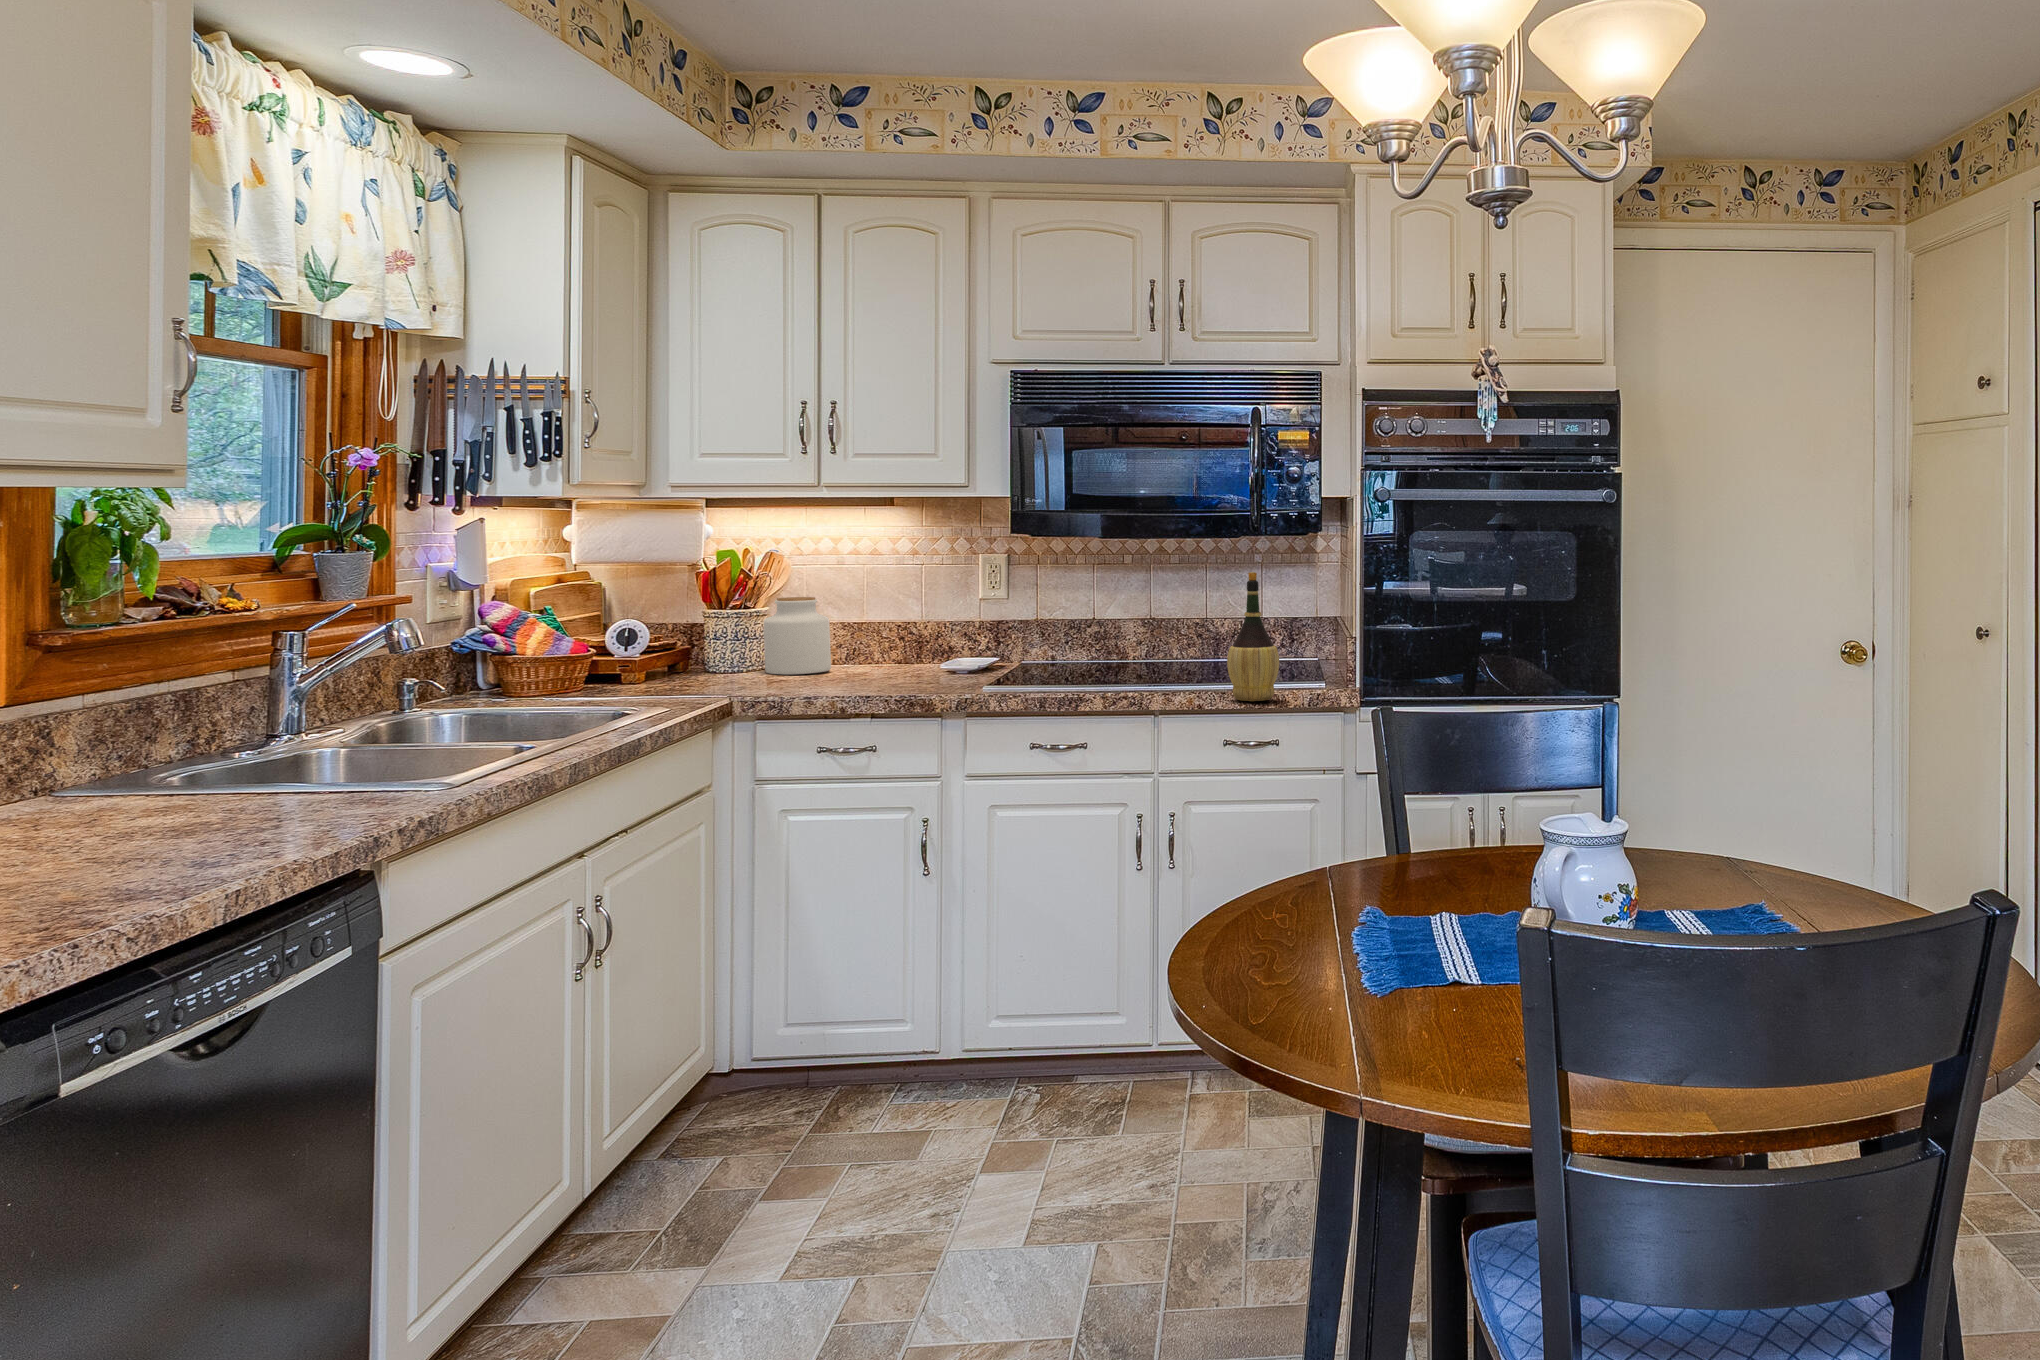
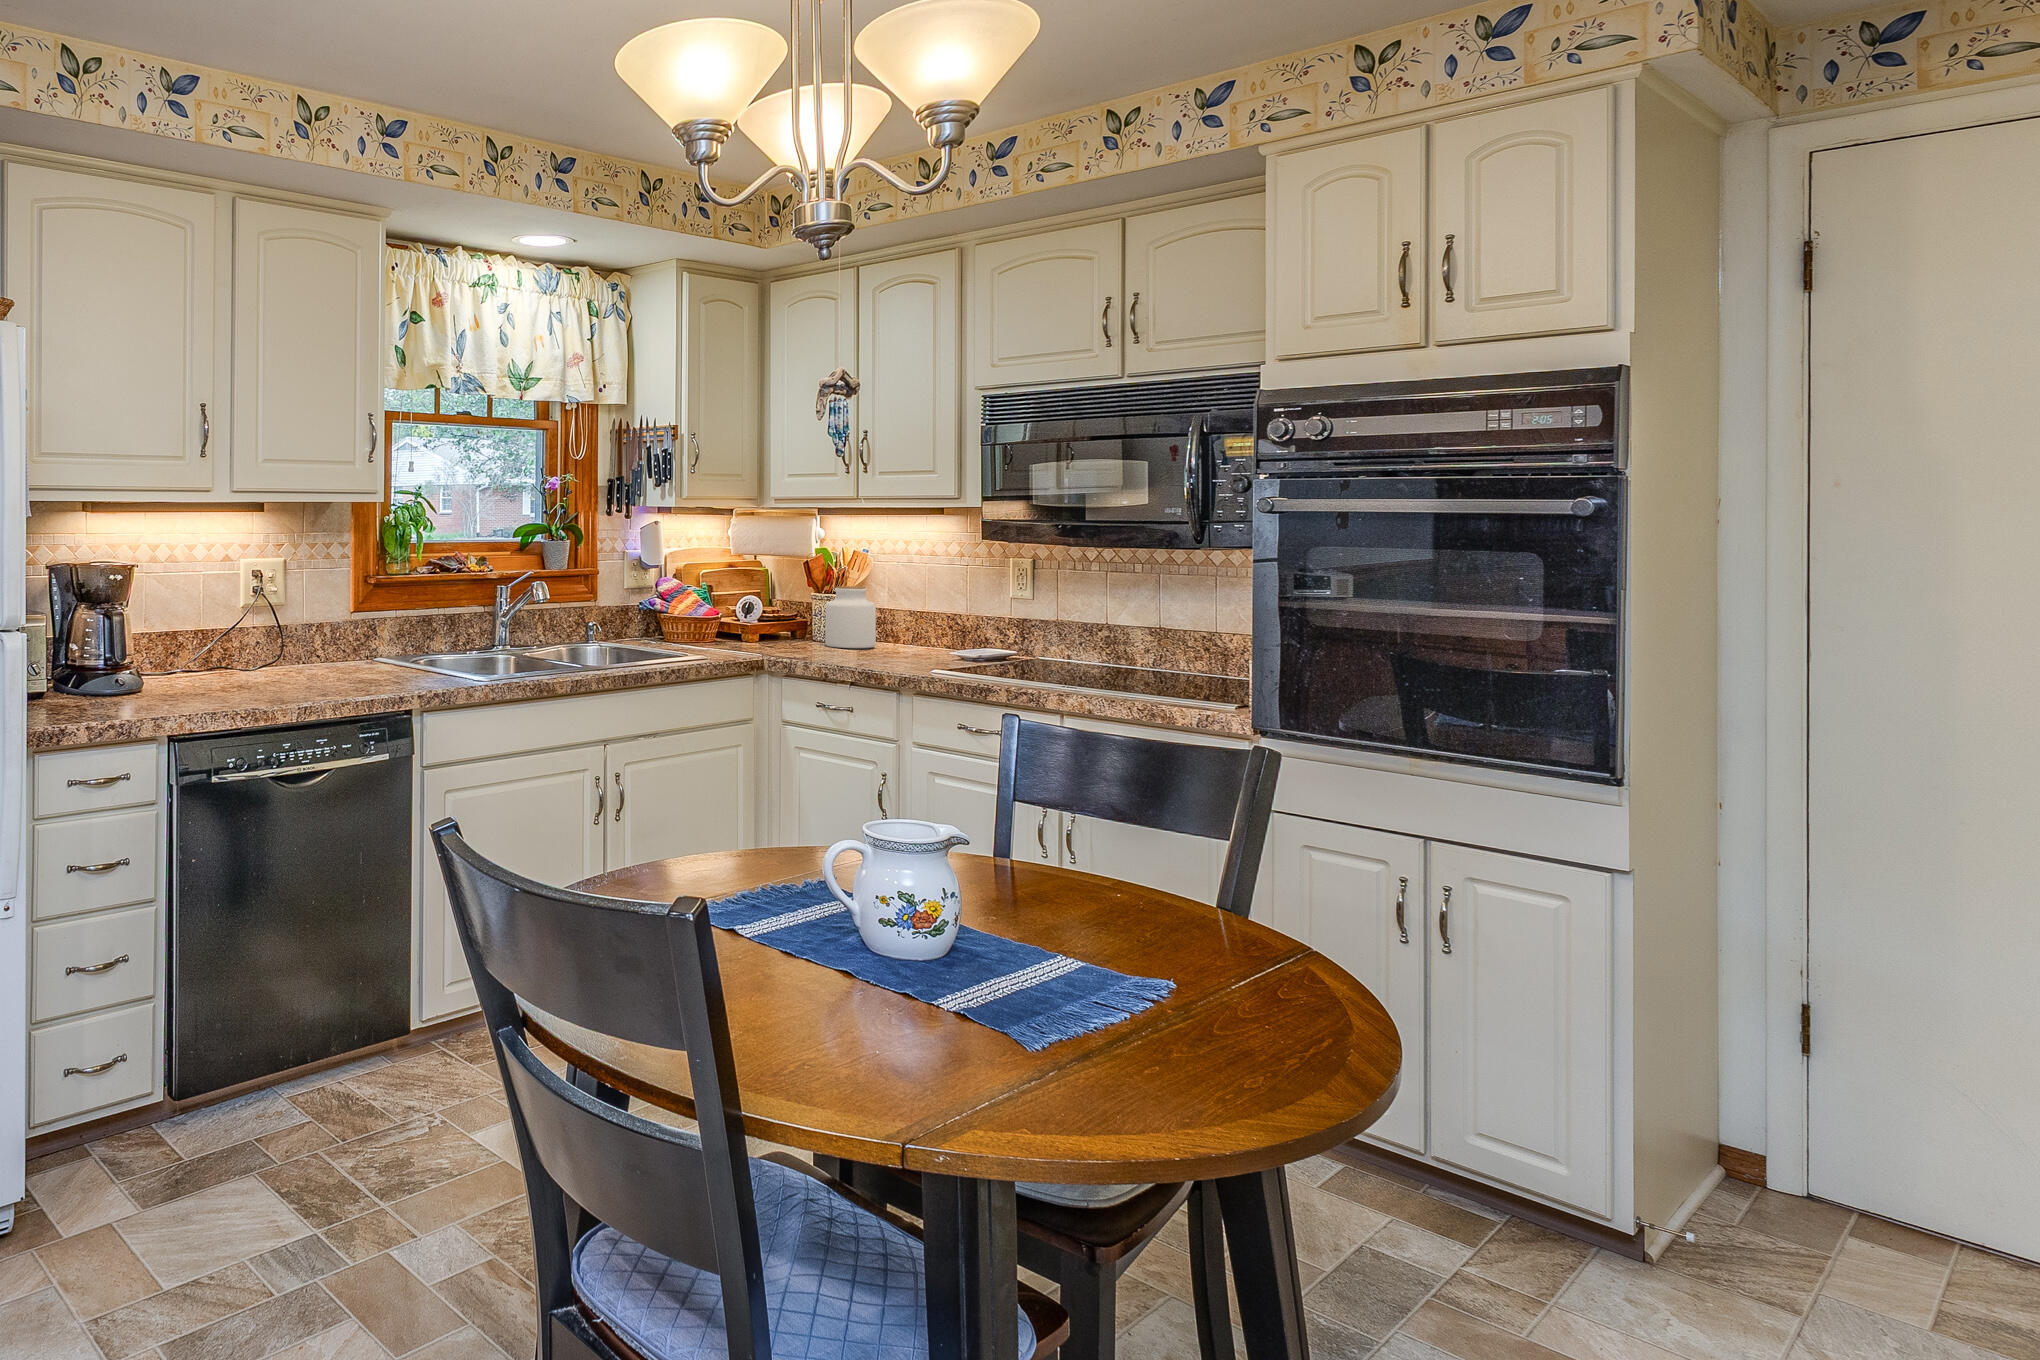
wine bottle: present [1227,572,1279,701] -> none [1133,581,1192,714]

